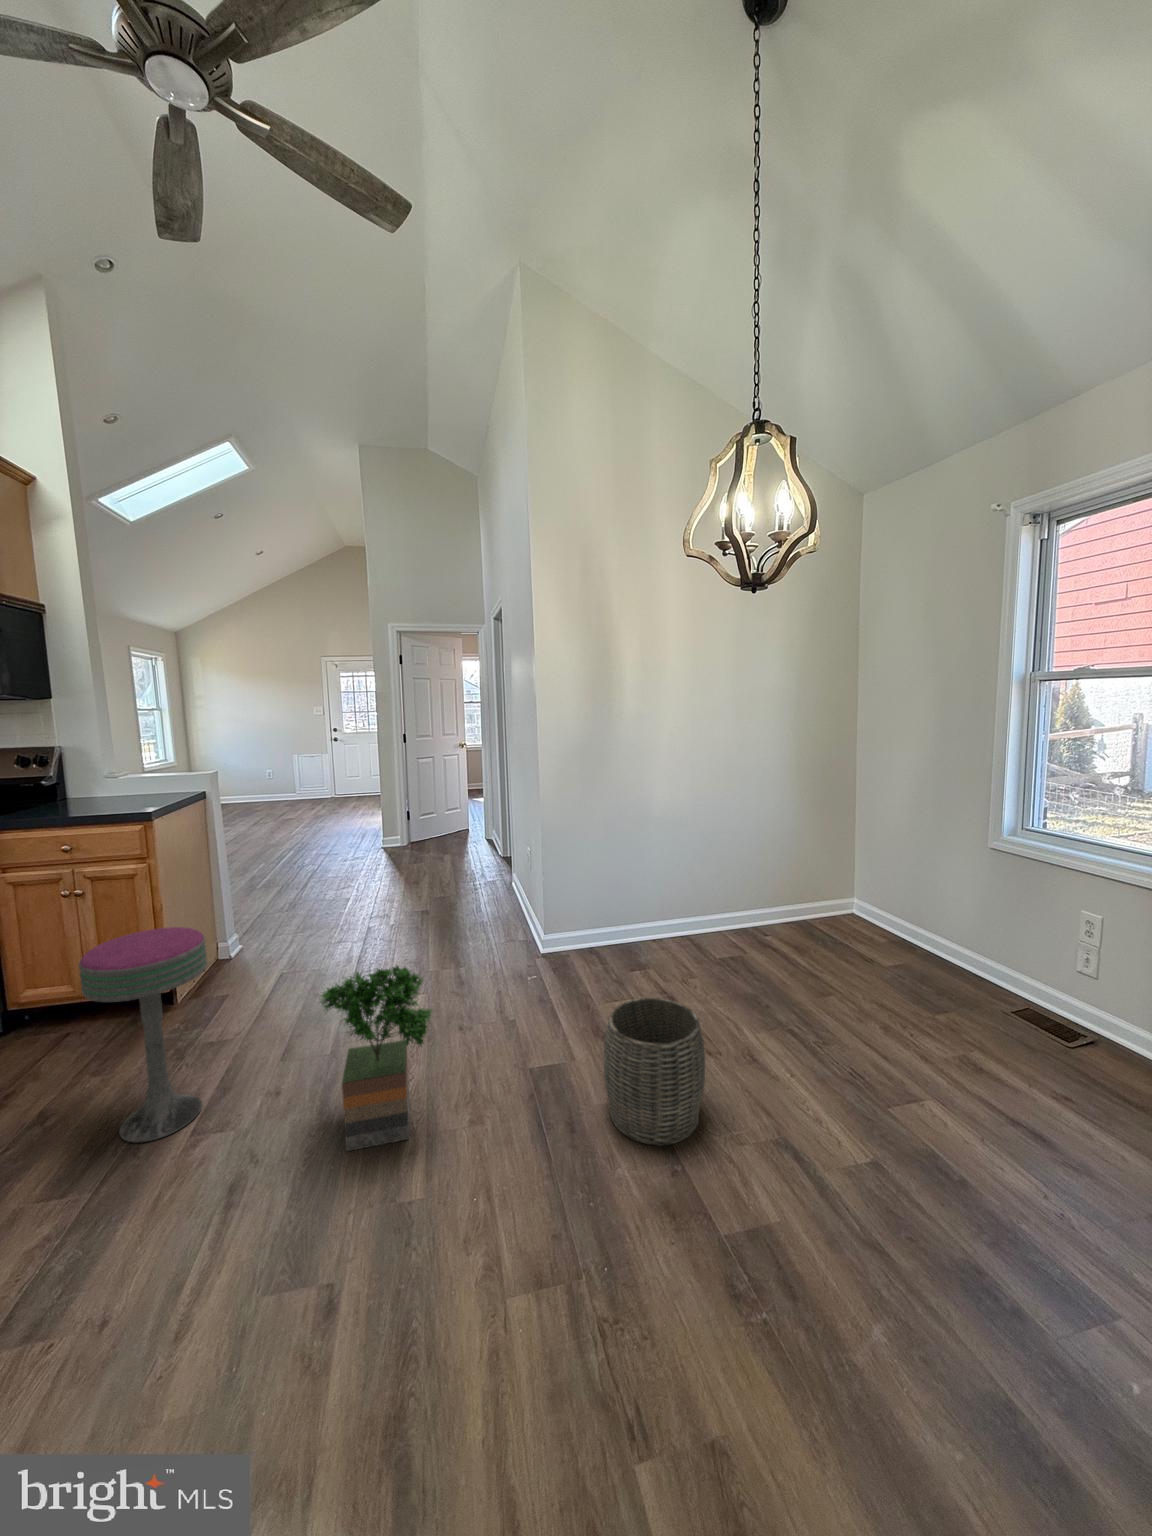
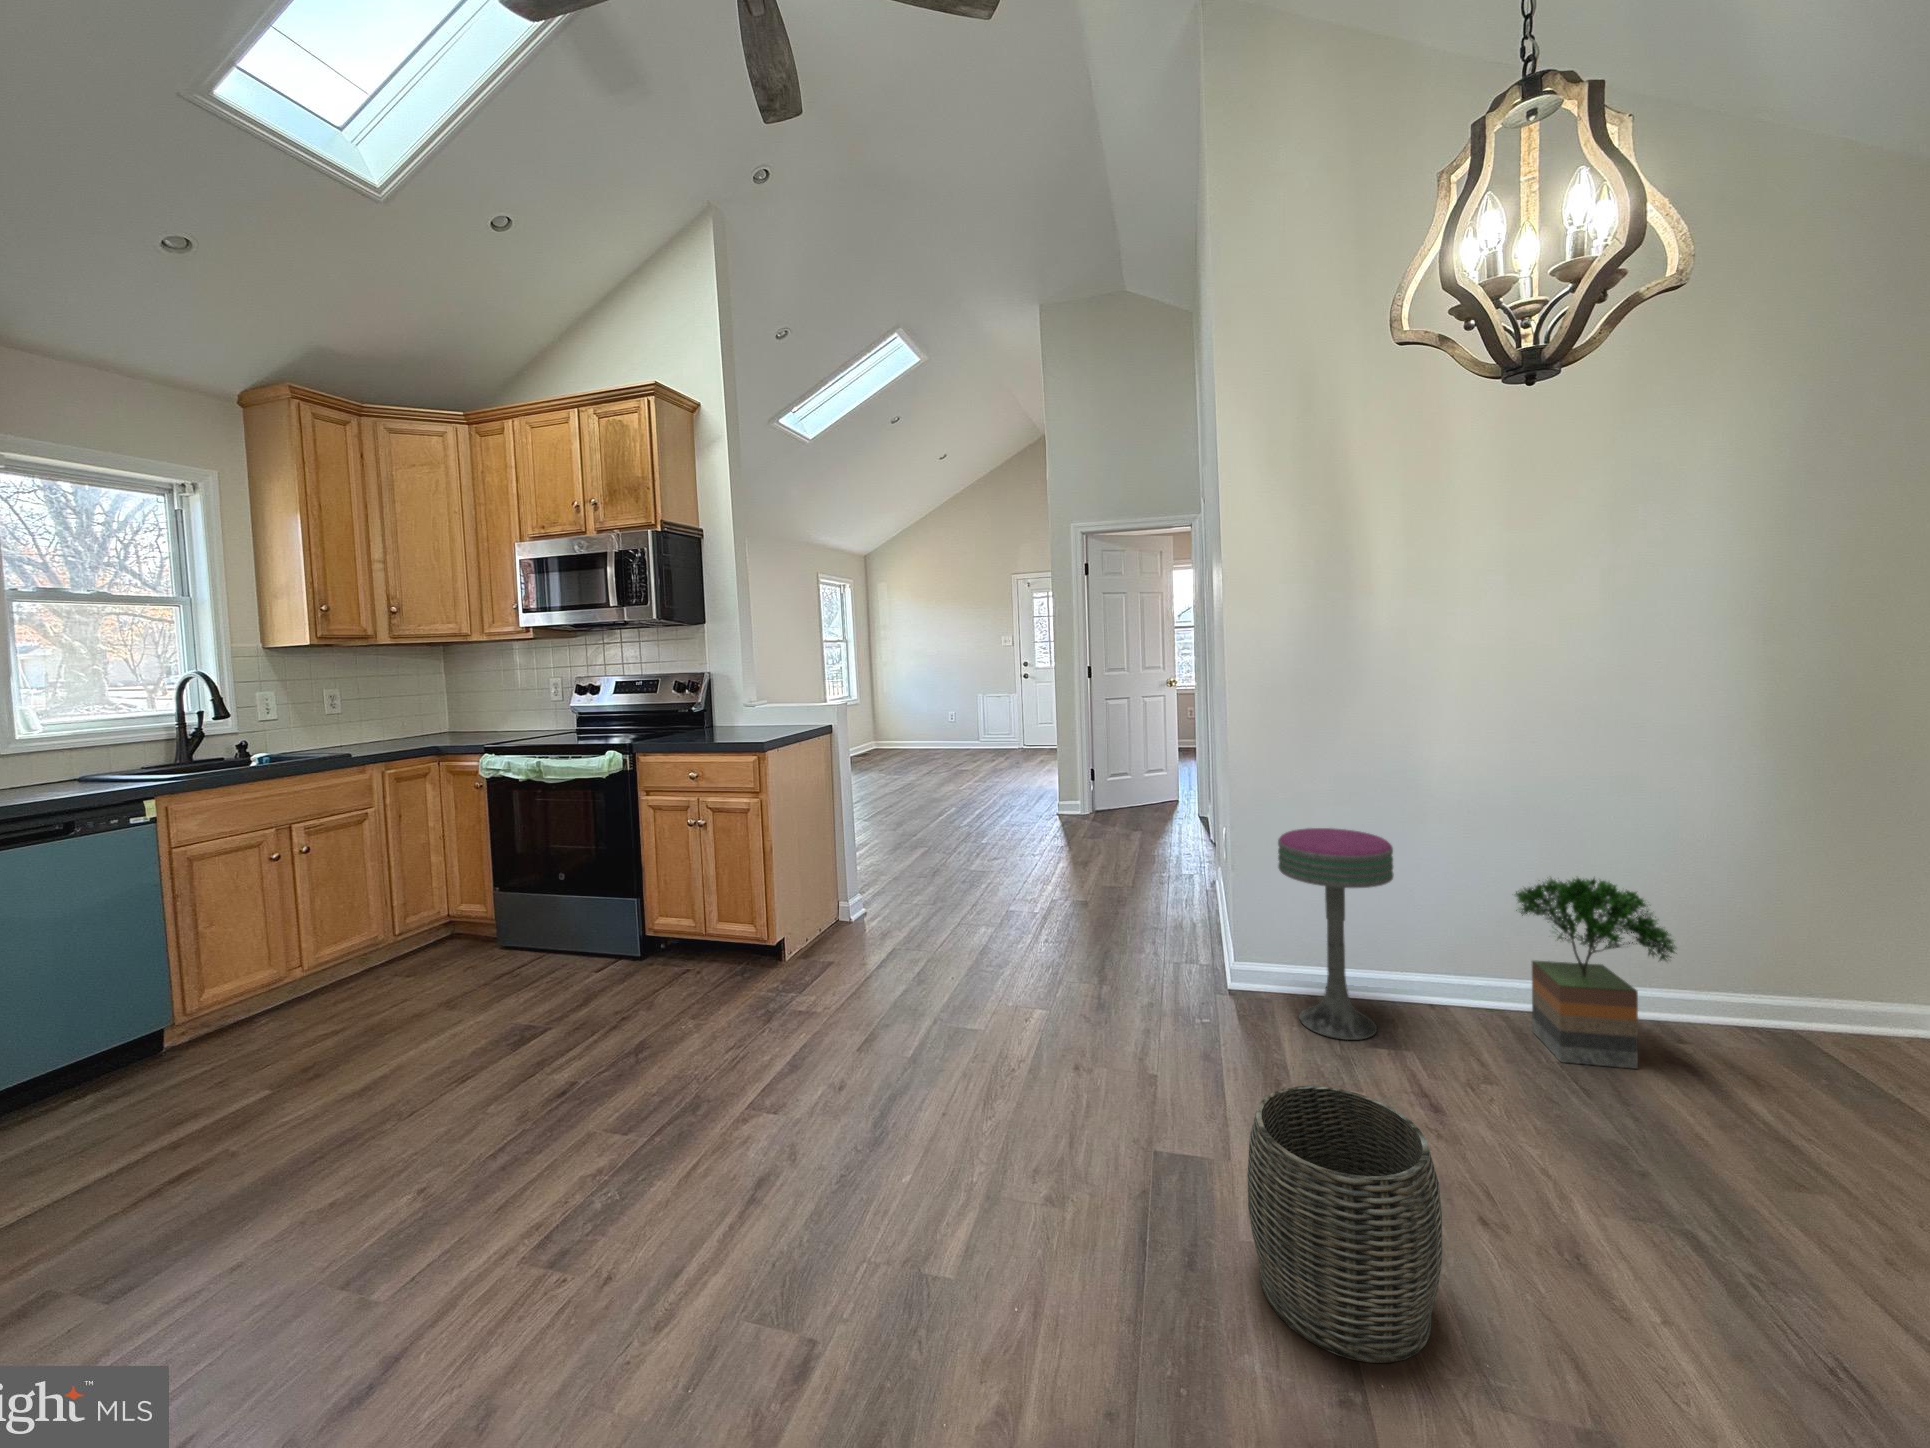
bar stool: present [79,927,207,1143] -> present [1278,828,1394,1040]
potted tree: present [320,966,432,1151] -> present [1515,878,1677,1069]

